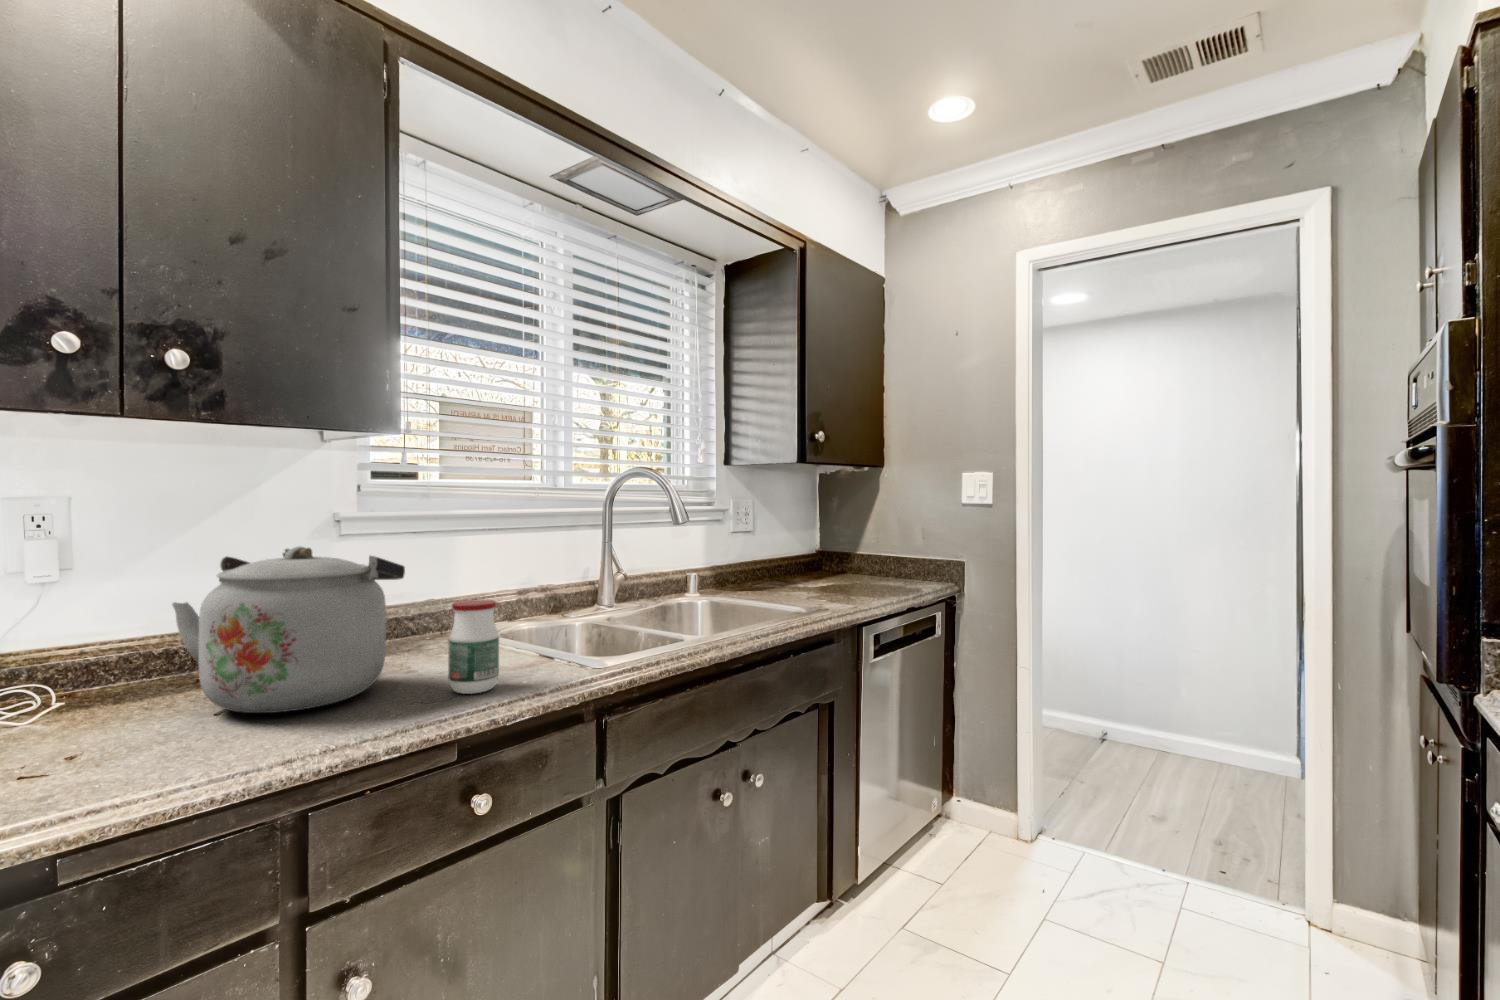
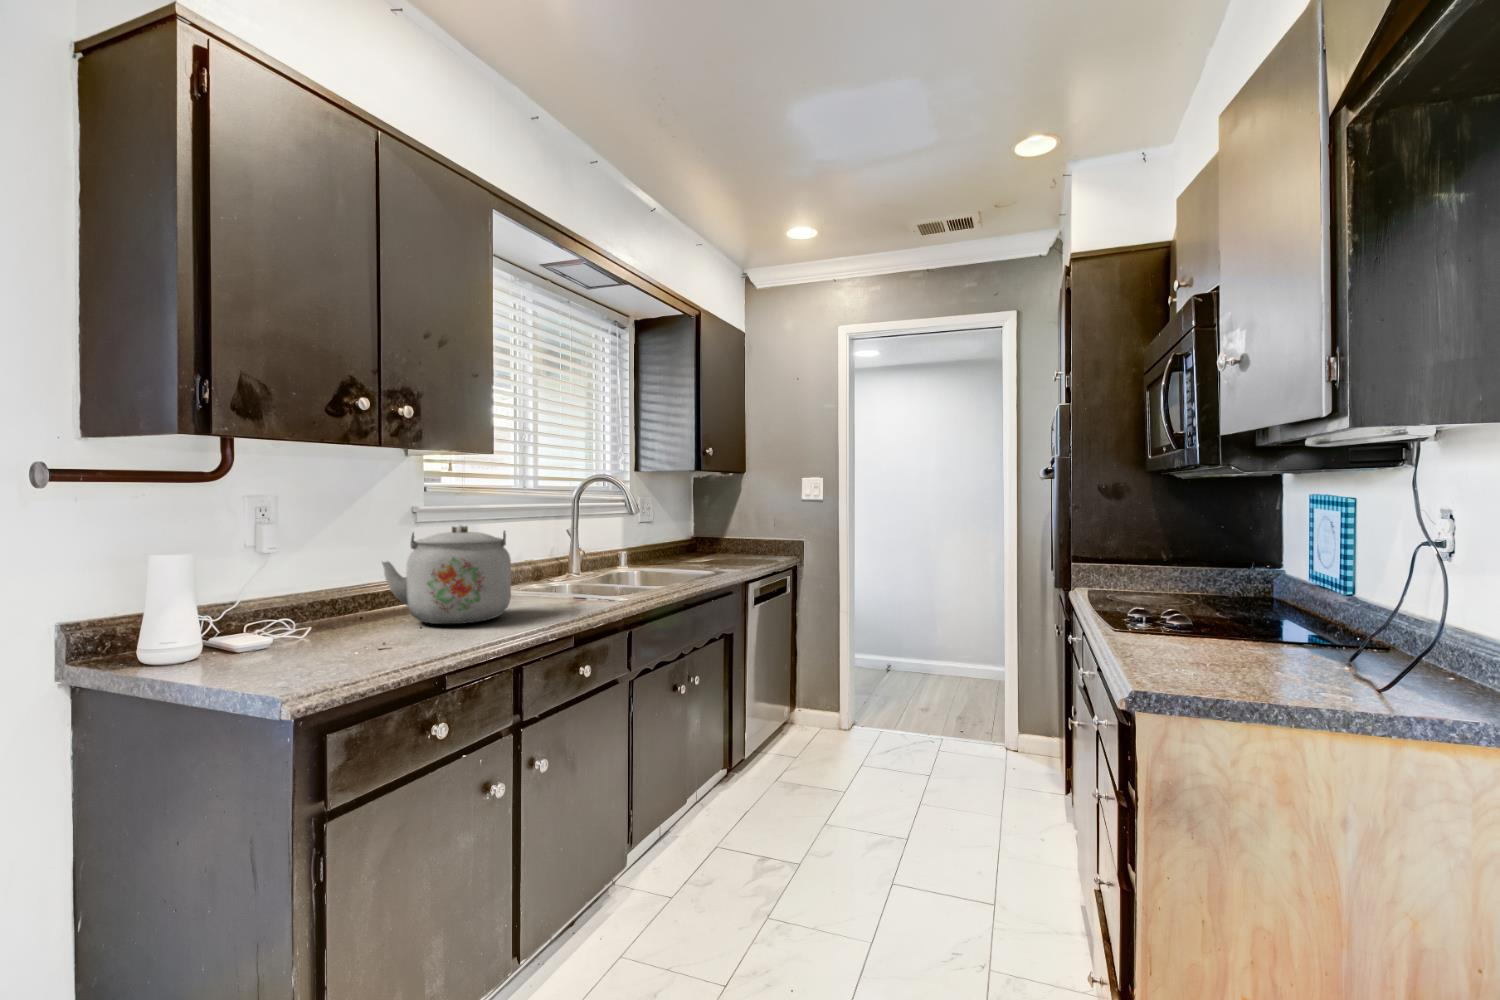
jar: present [448,599,499,694] -> none [549,557,579,613]

